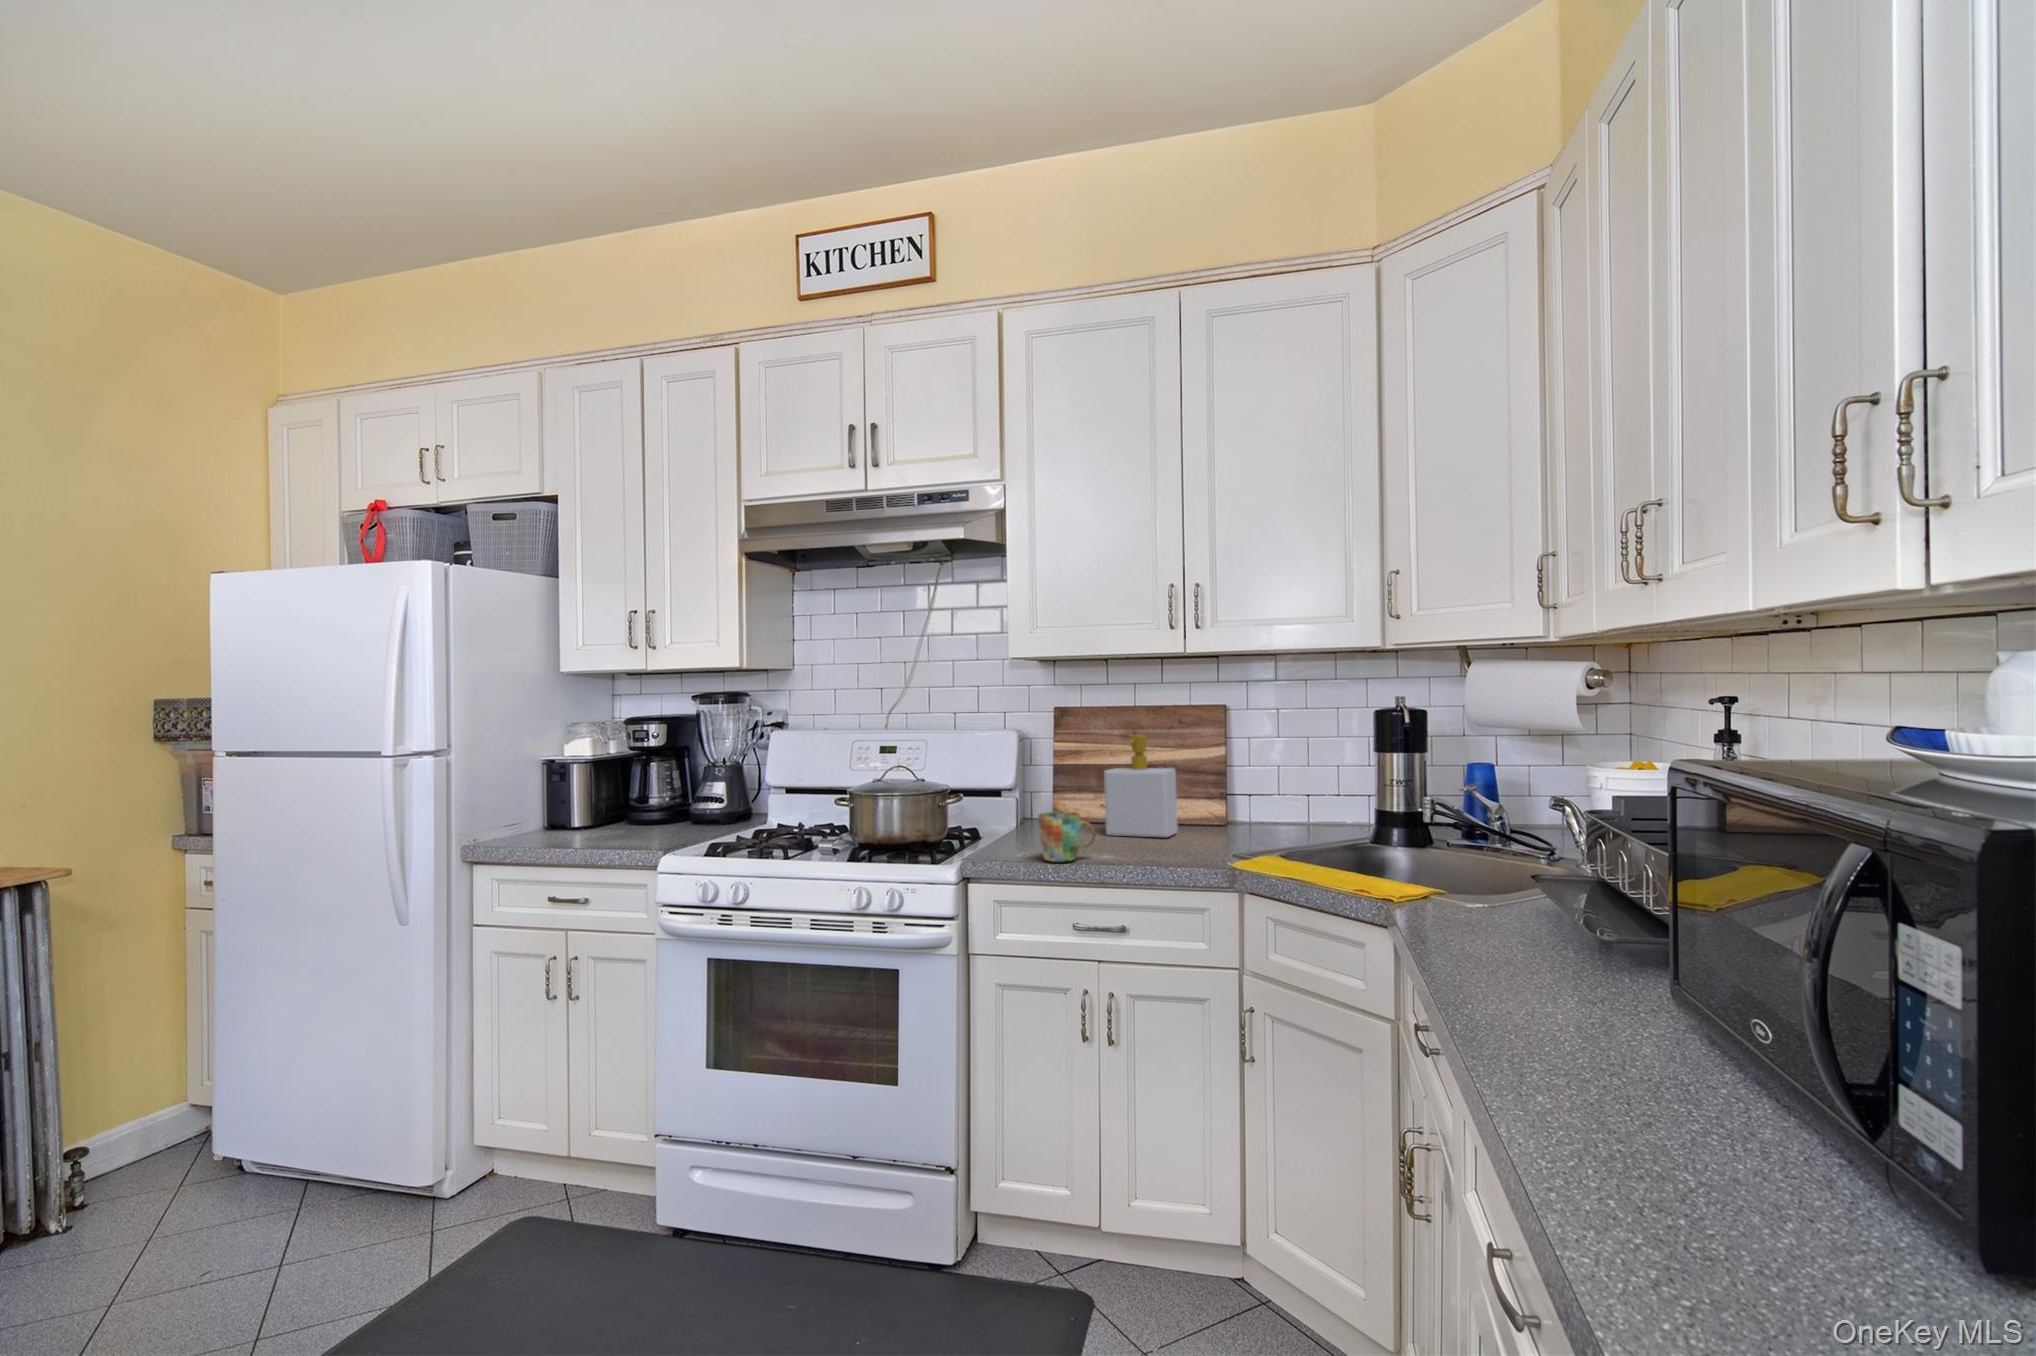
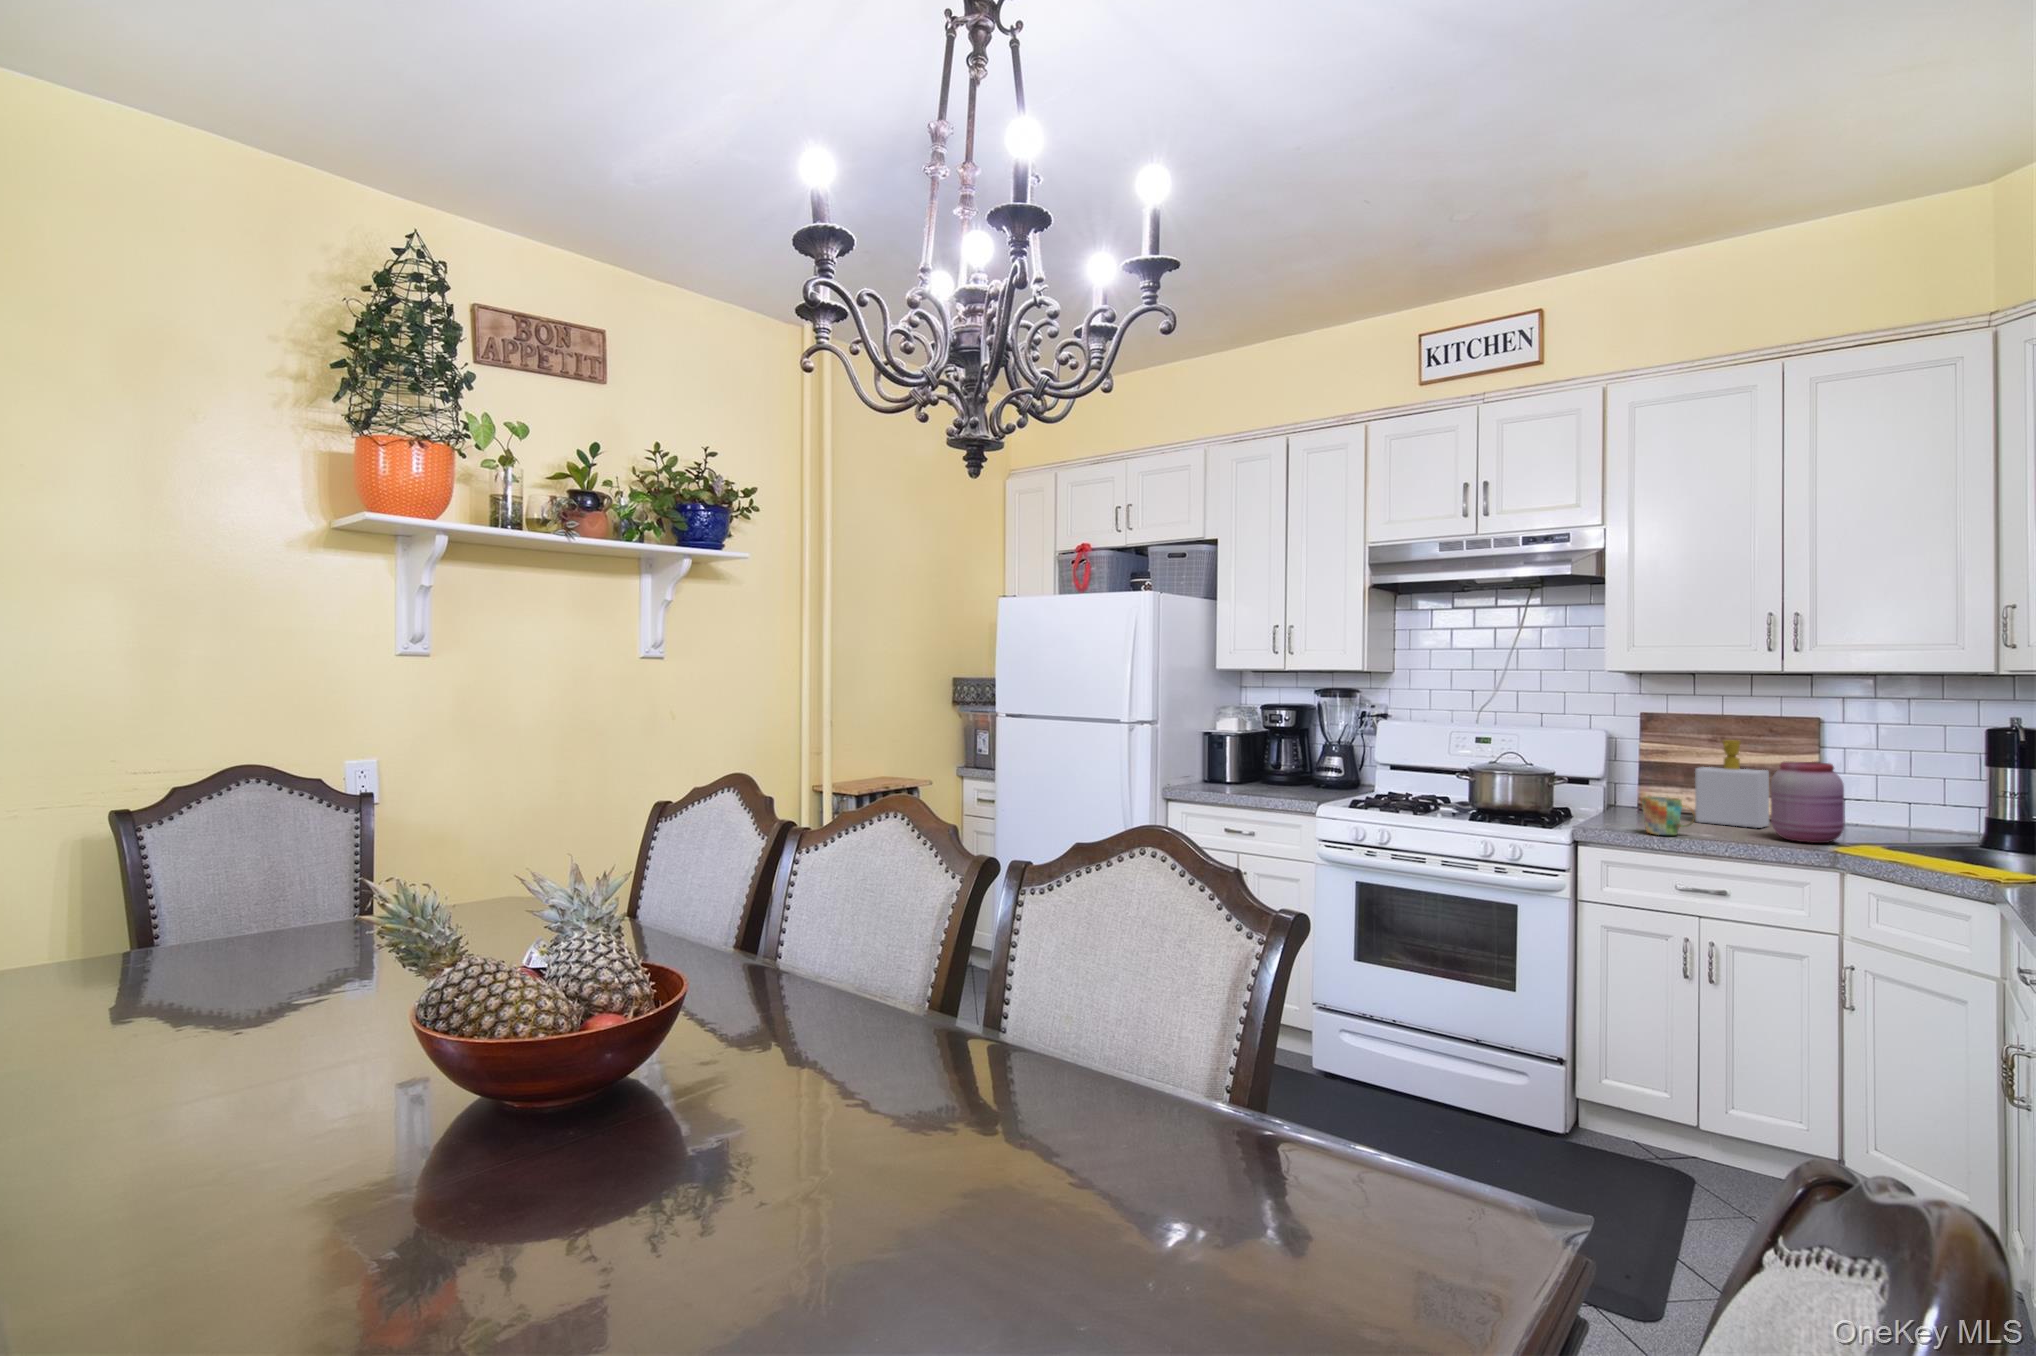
jar: none [1172,757,1243,855] -> present [1771,762,1844,843]

